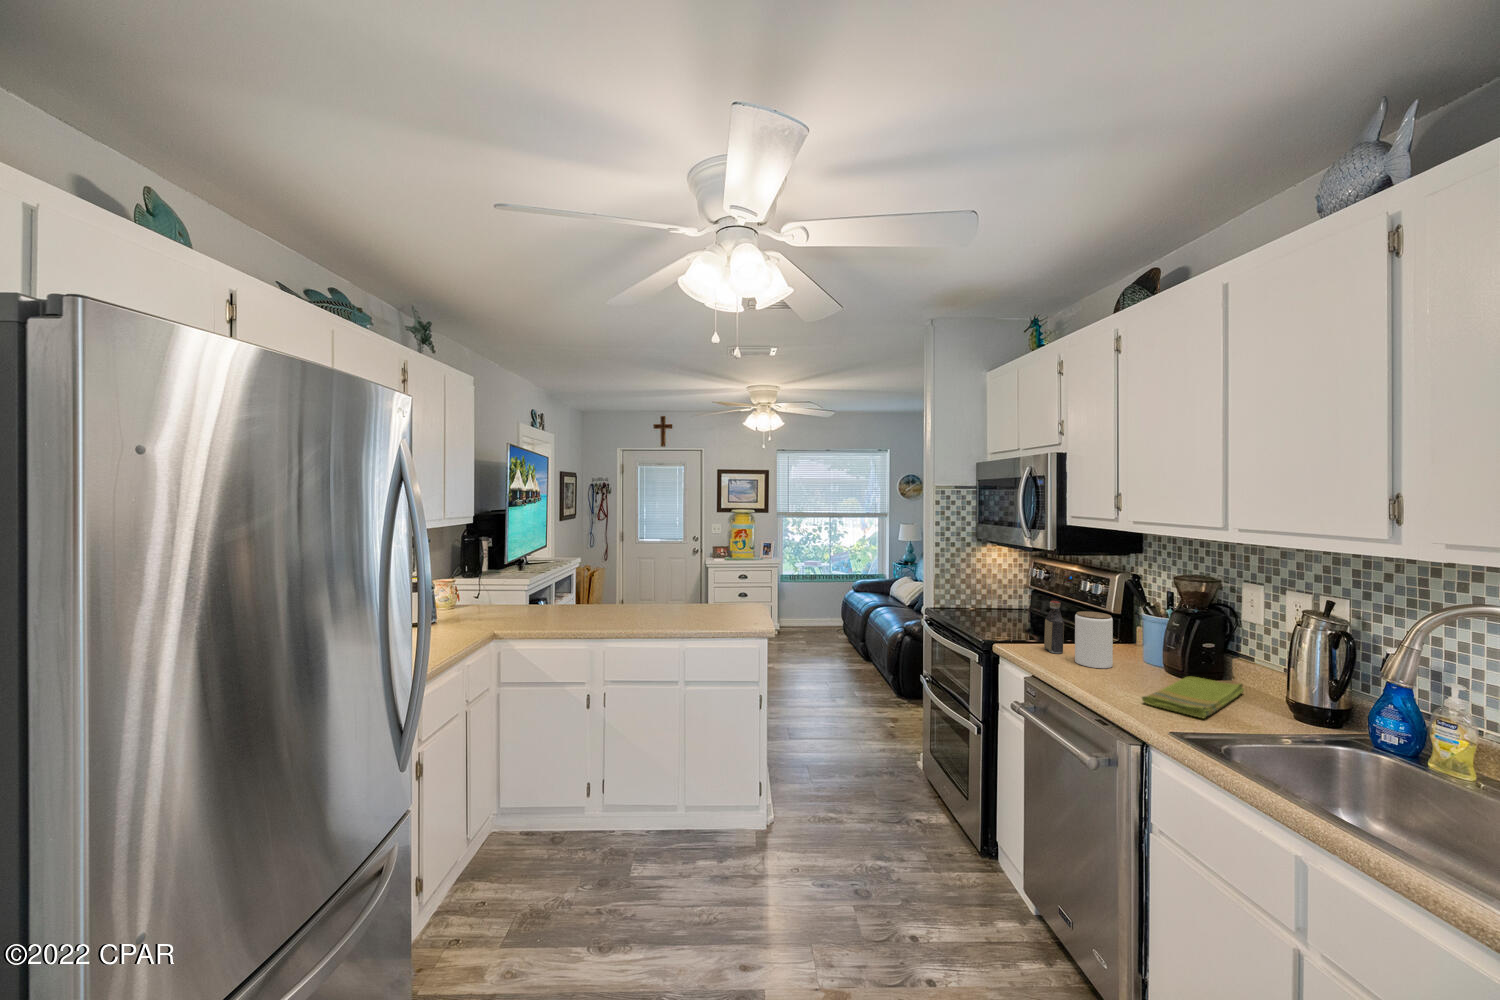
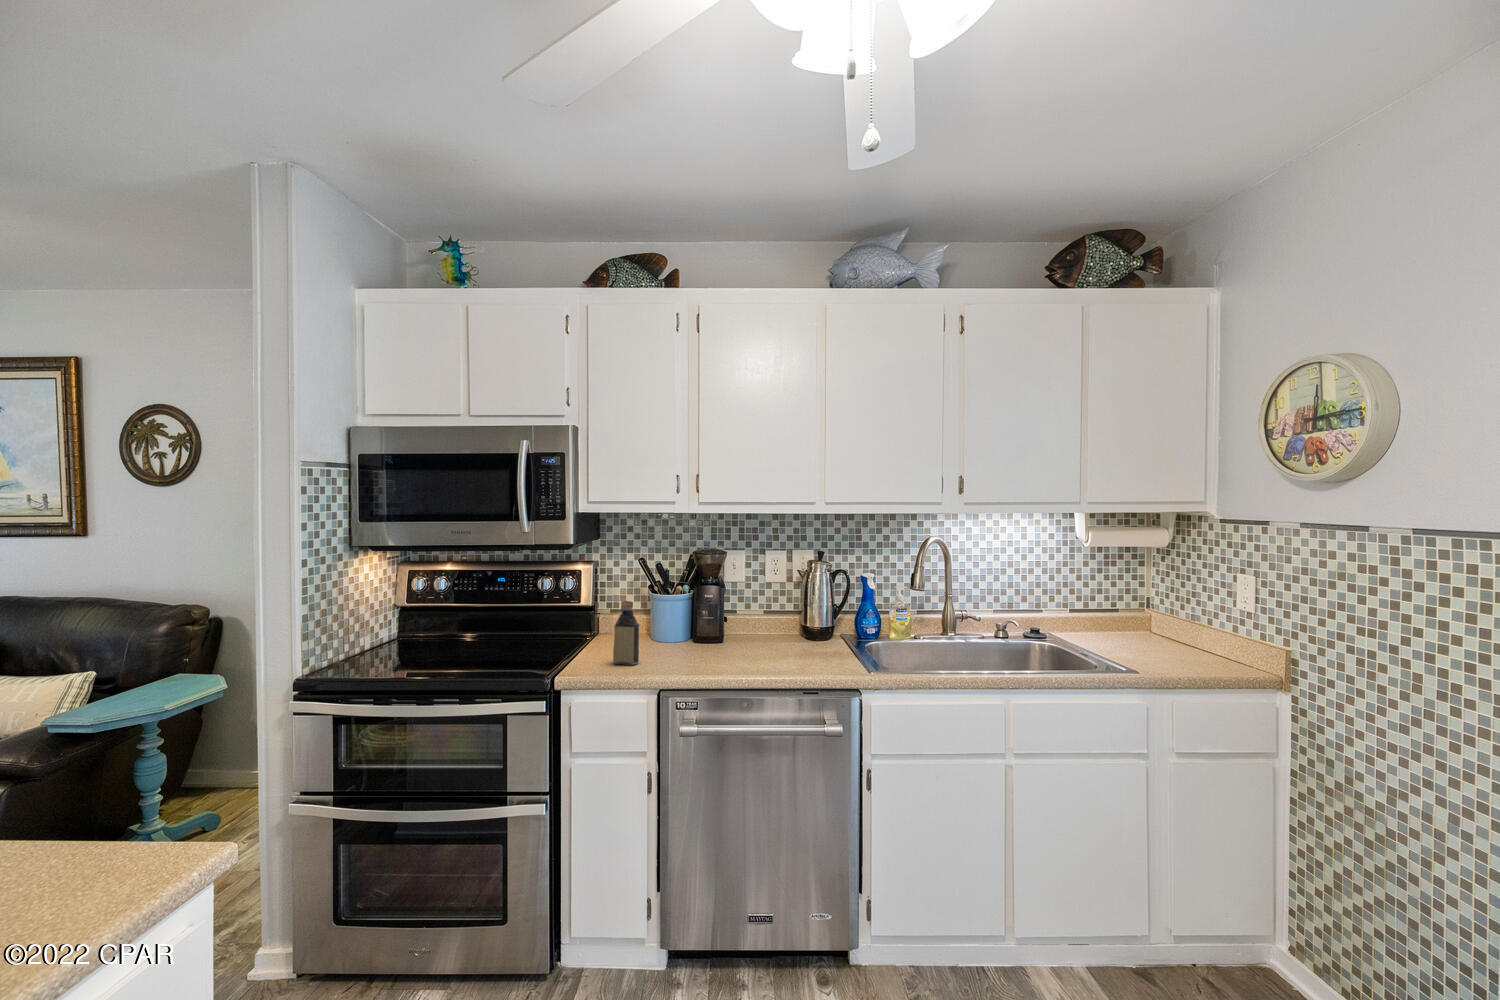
jar: present [1075,611,1113,668] -> none [662,602,698,663]
dish towel: present [1142,677,1244,718] -> none [740,633,838,665]

